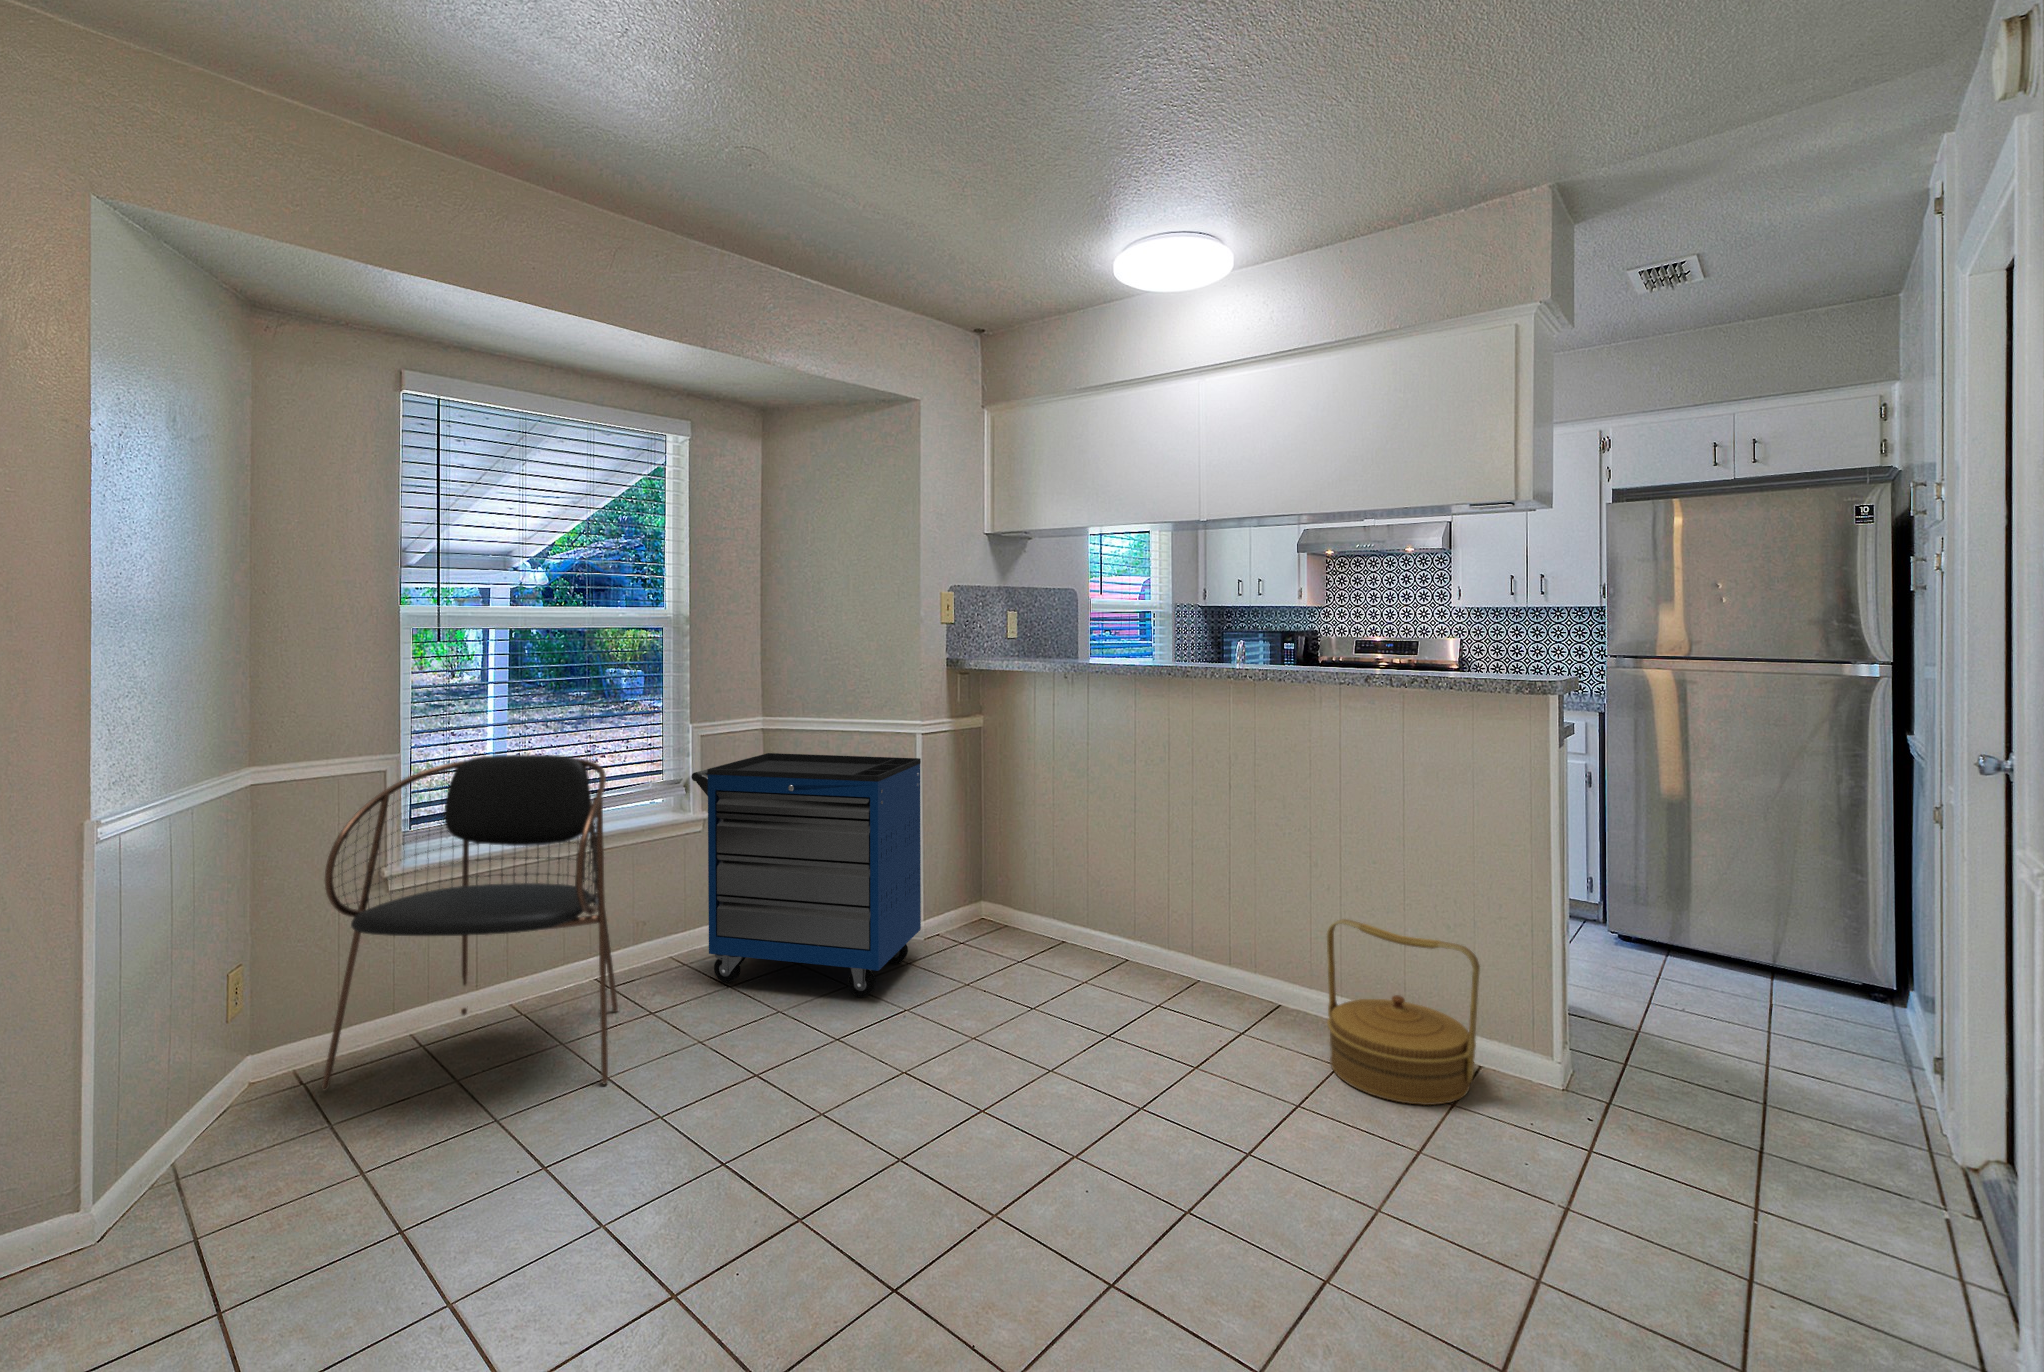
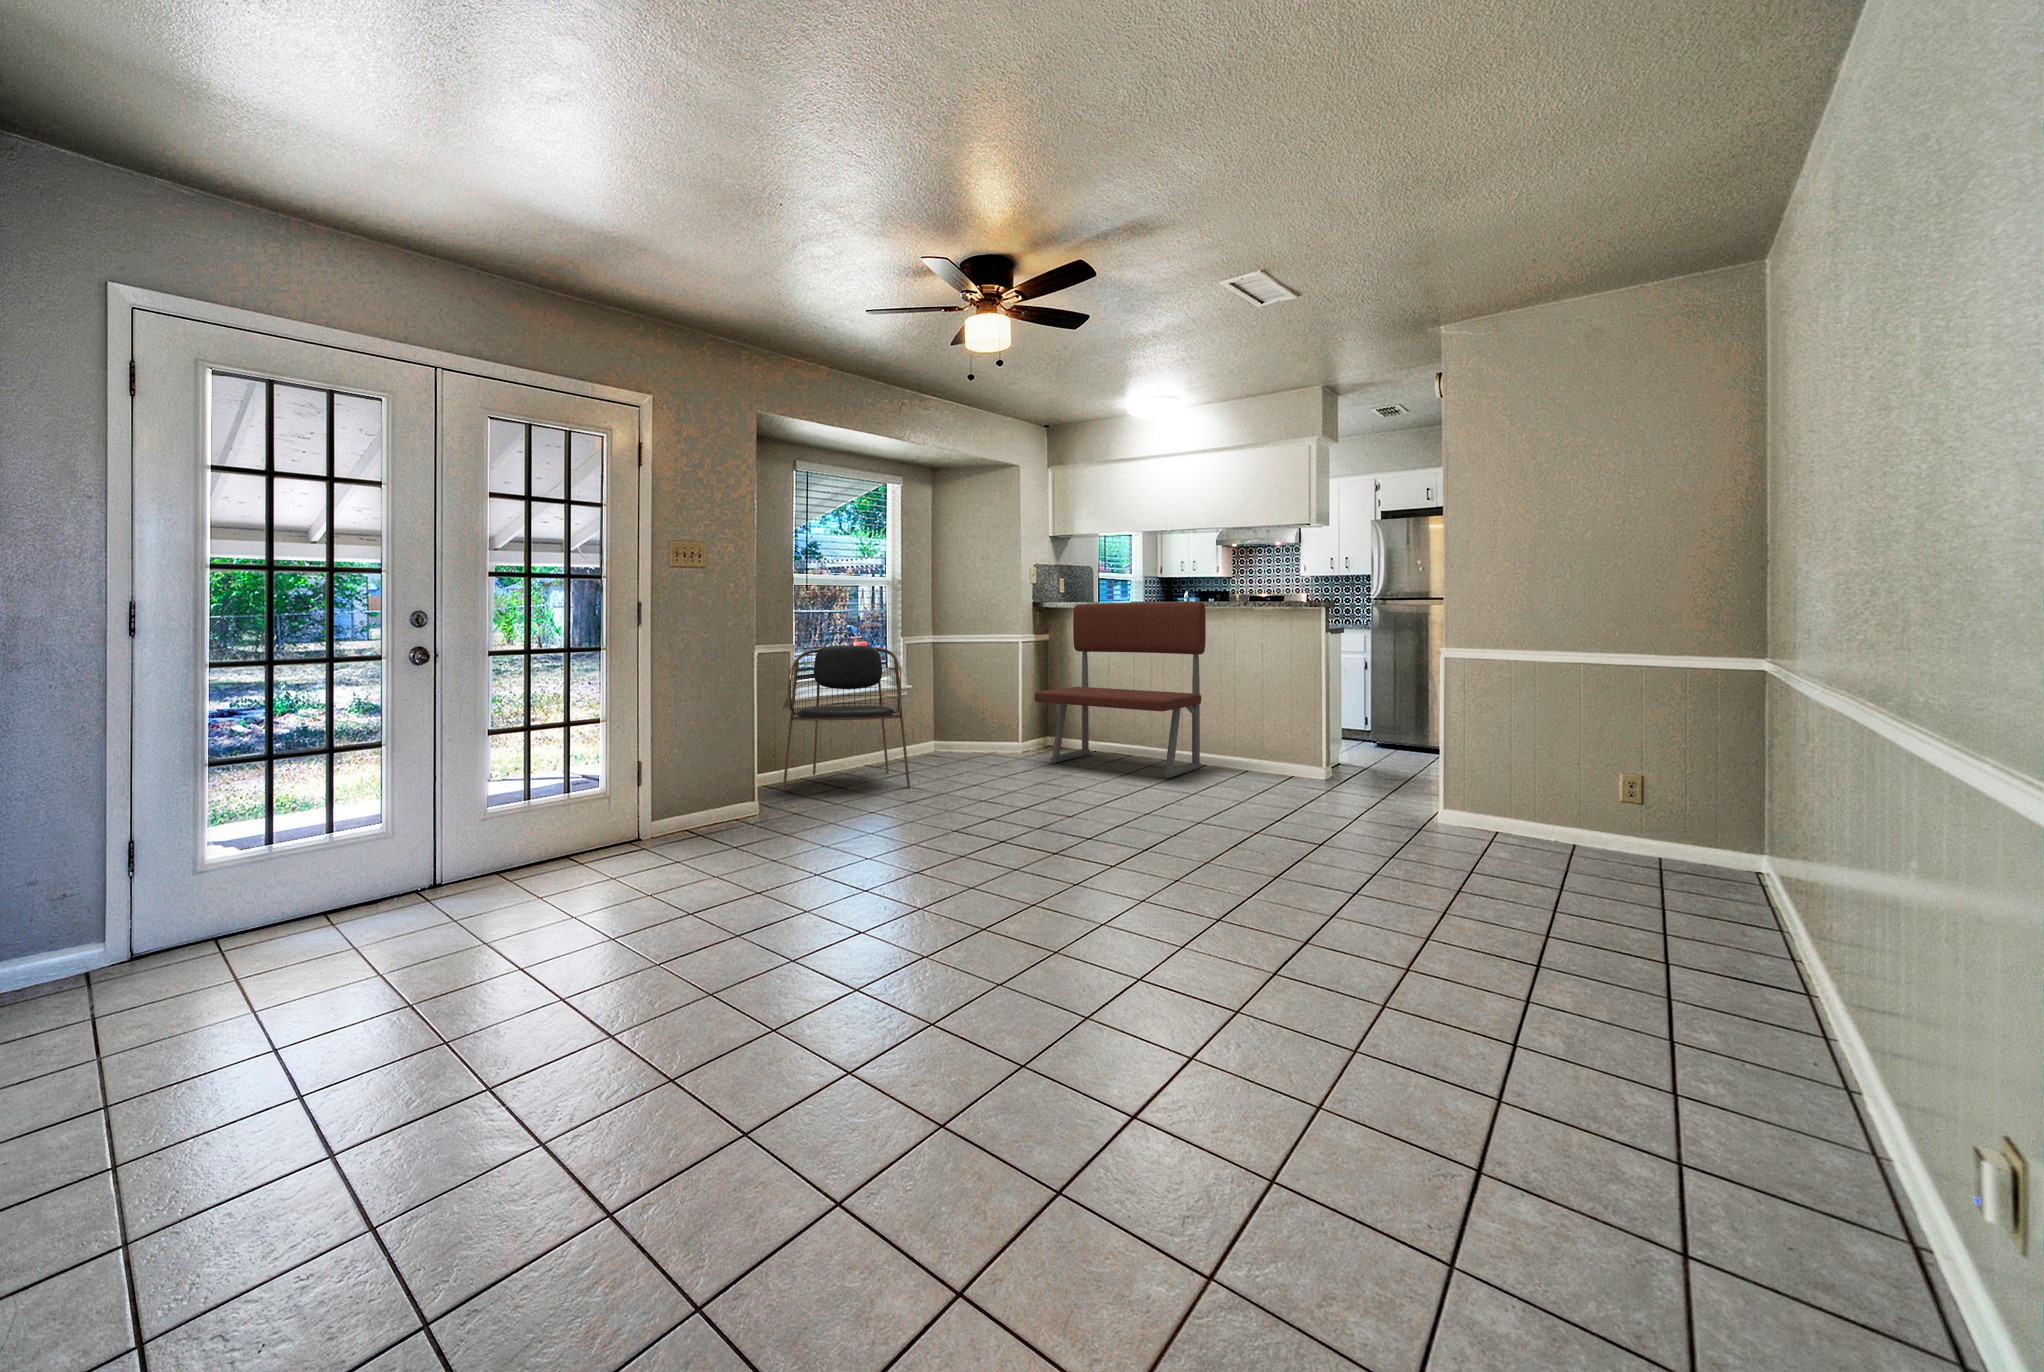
bench: none [925,664,1273,1061] -> present [1034,602,1206,778]
storage cabinet: present [691,753,921,997] -> none [915,653,1025,767]
woven basket: present [1327,919,1480,1105] -> none [1231,714,1296,785]

